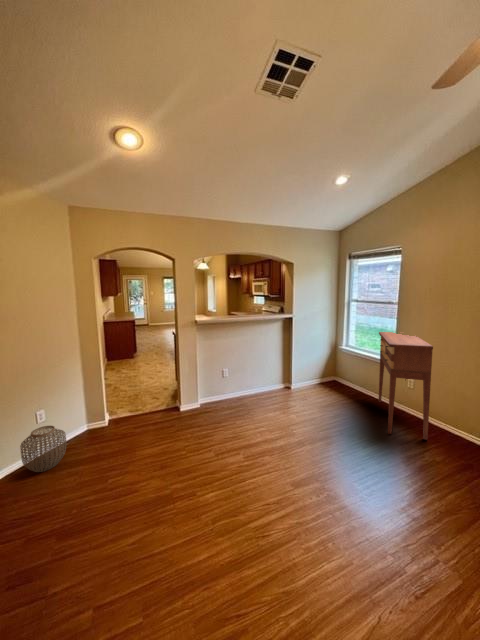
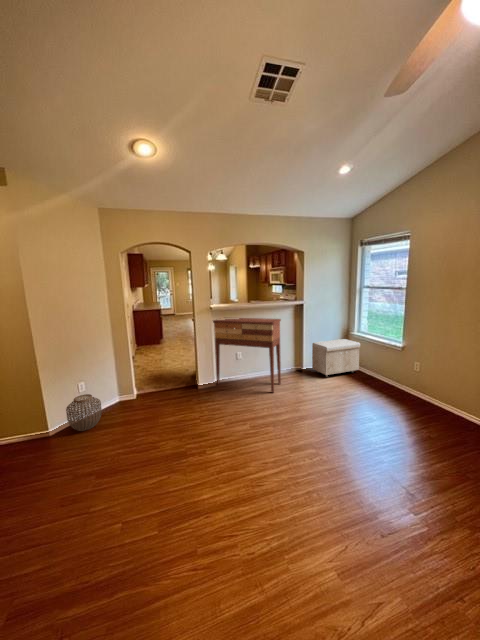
console table: present [378,332,433,440] -> present [213,318,281,392]
storage bench: none [301,353,349,394] -> present [312,339,360,377]

